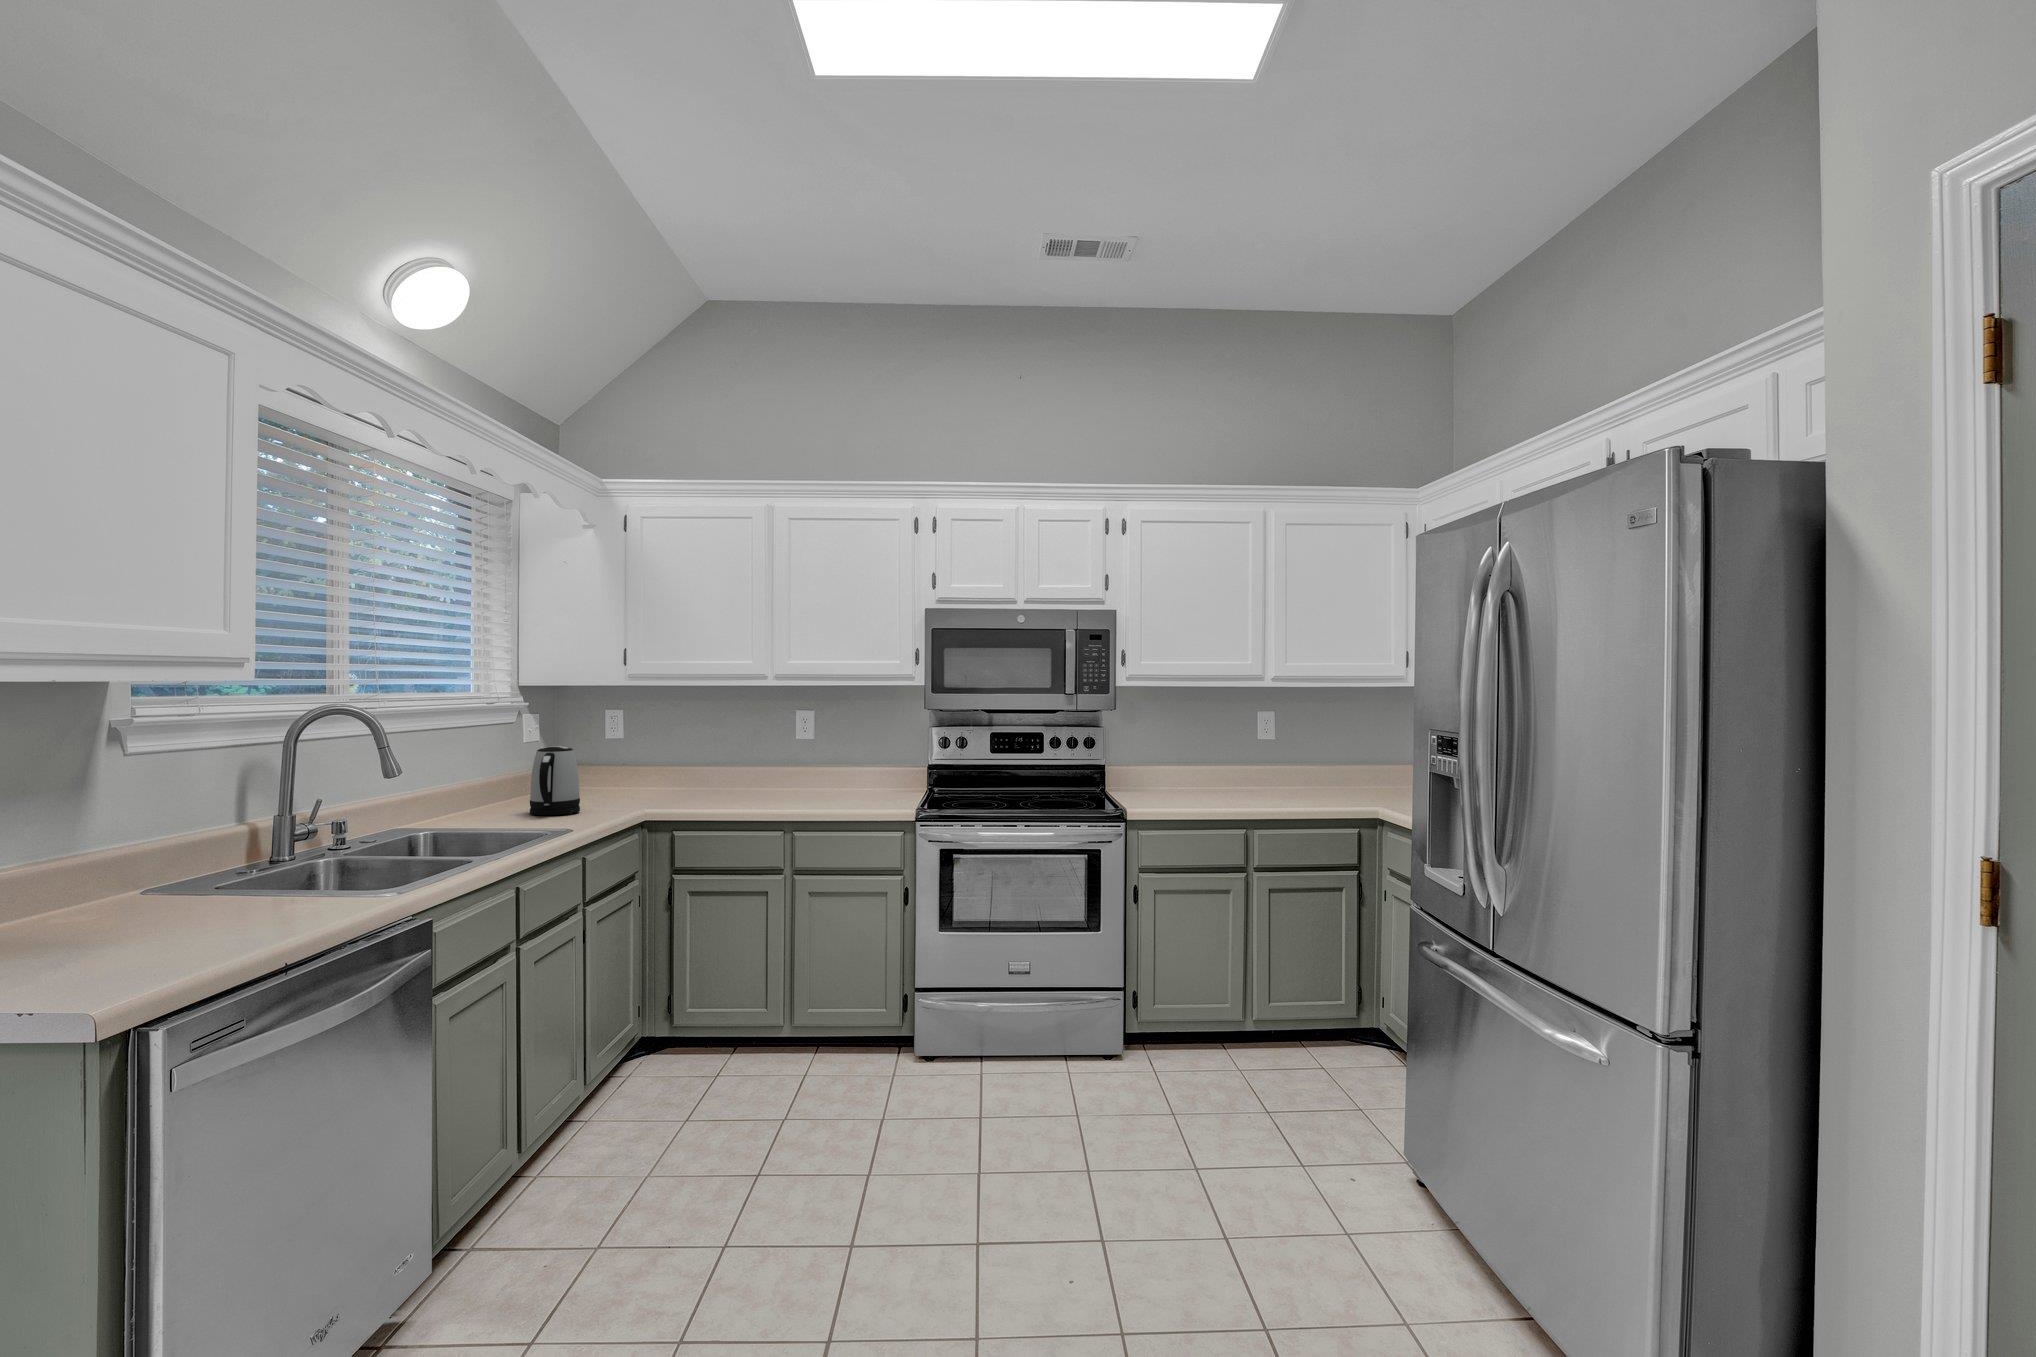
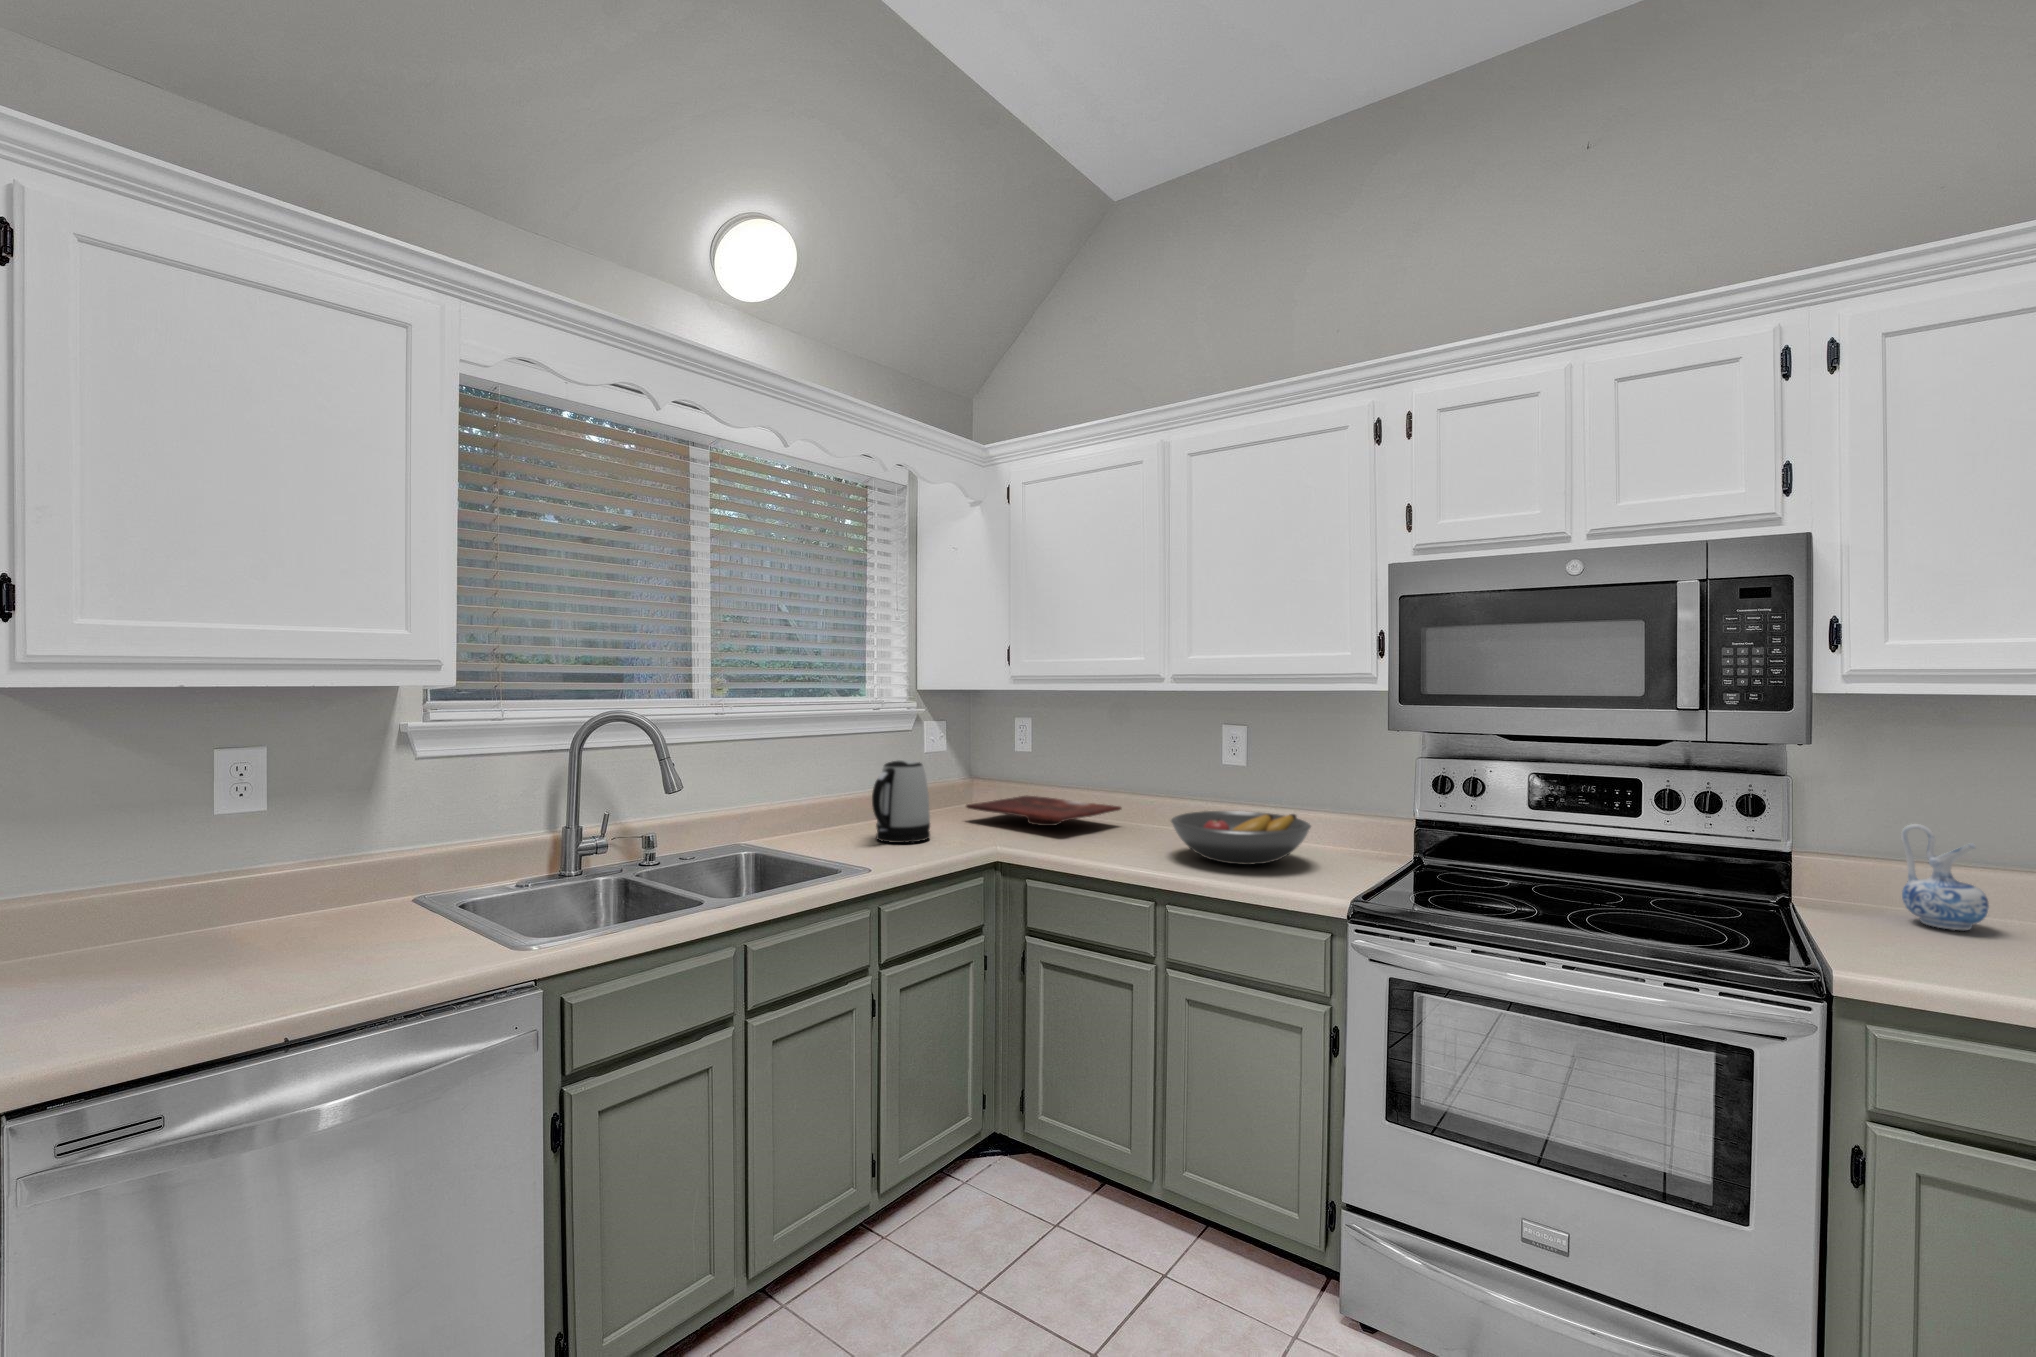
ceramic pitcher: none [1143,746,1171,793] -> present [1901,824,1989,930]
fruit bowl: none [777,768,872,804] -> present [1171,811,1311,865]
cutting board: none [580,777,713,797] -> present [966,796,1121,826]

